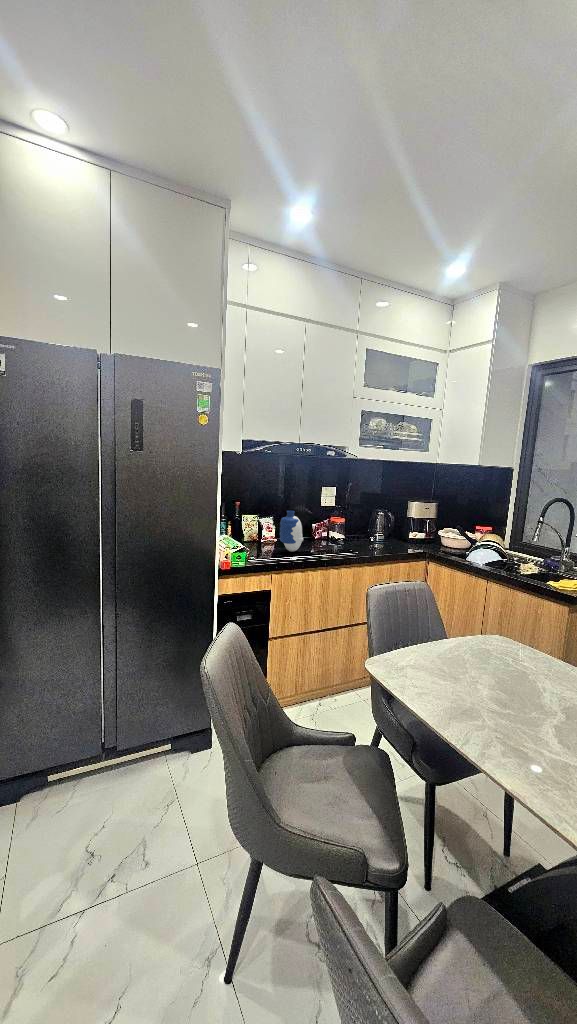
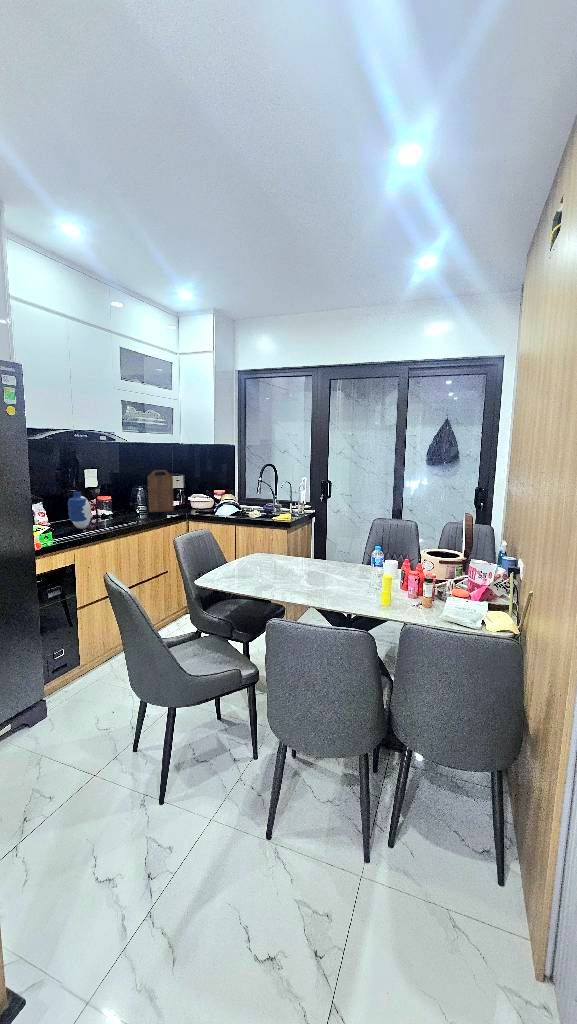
cutting board: none [382,494,415,545] -> present [148,470,174,512]

